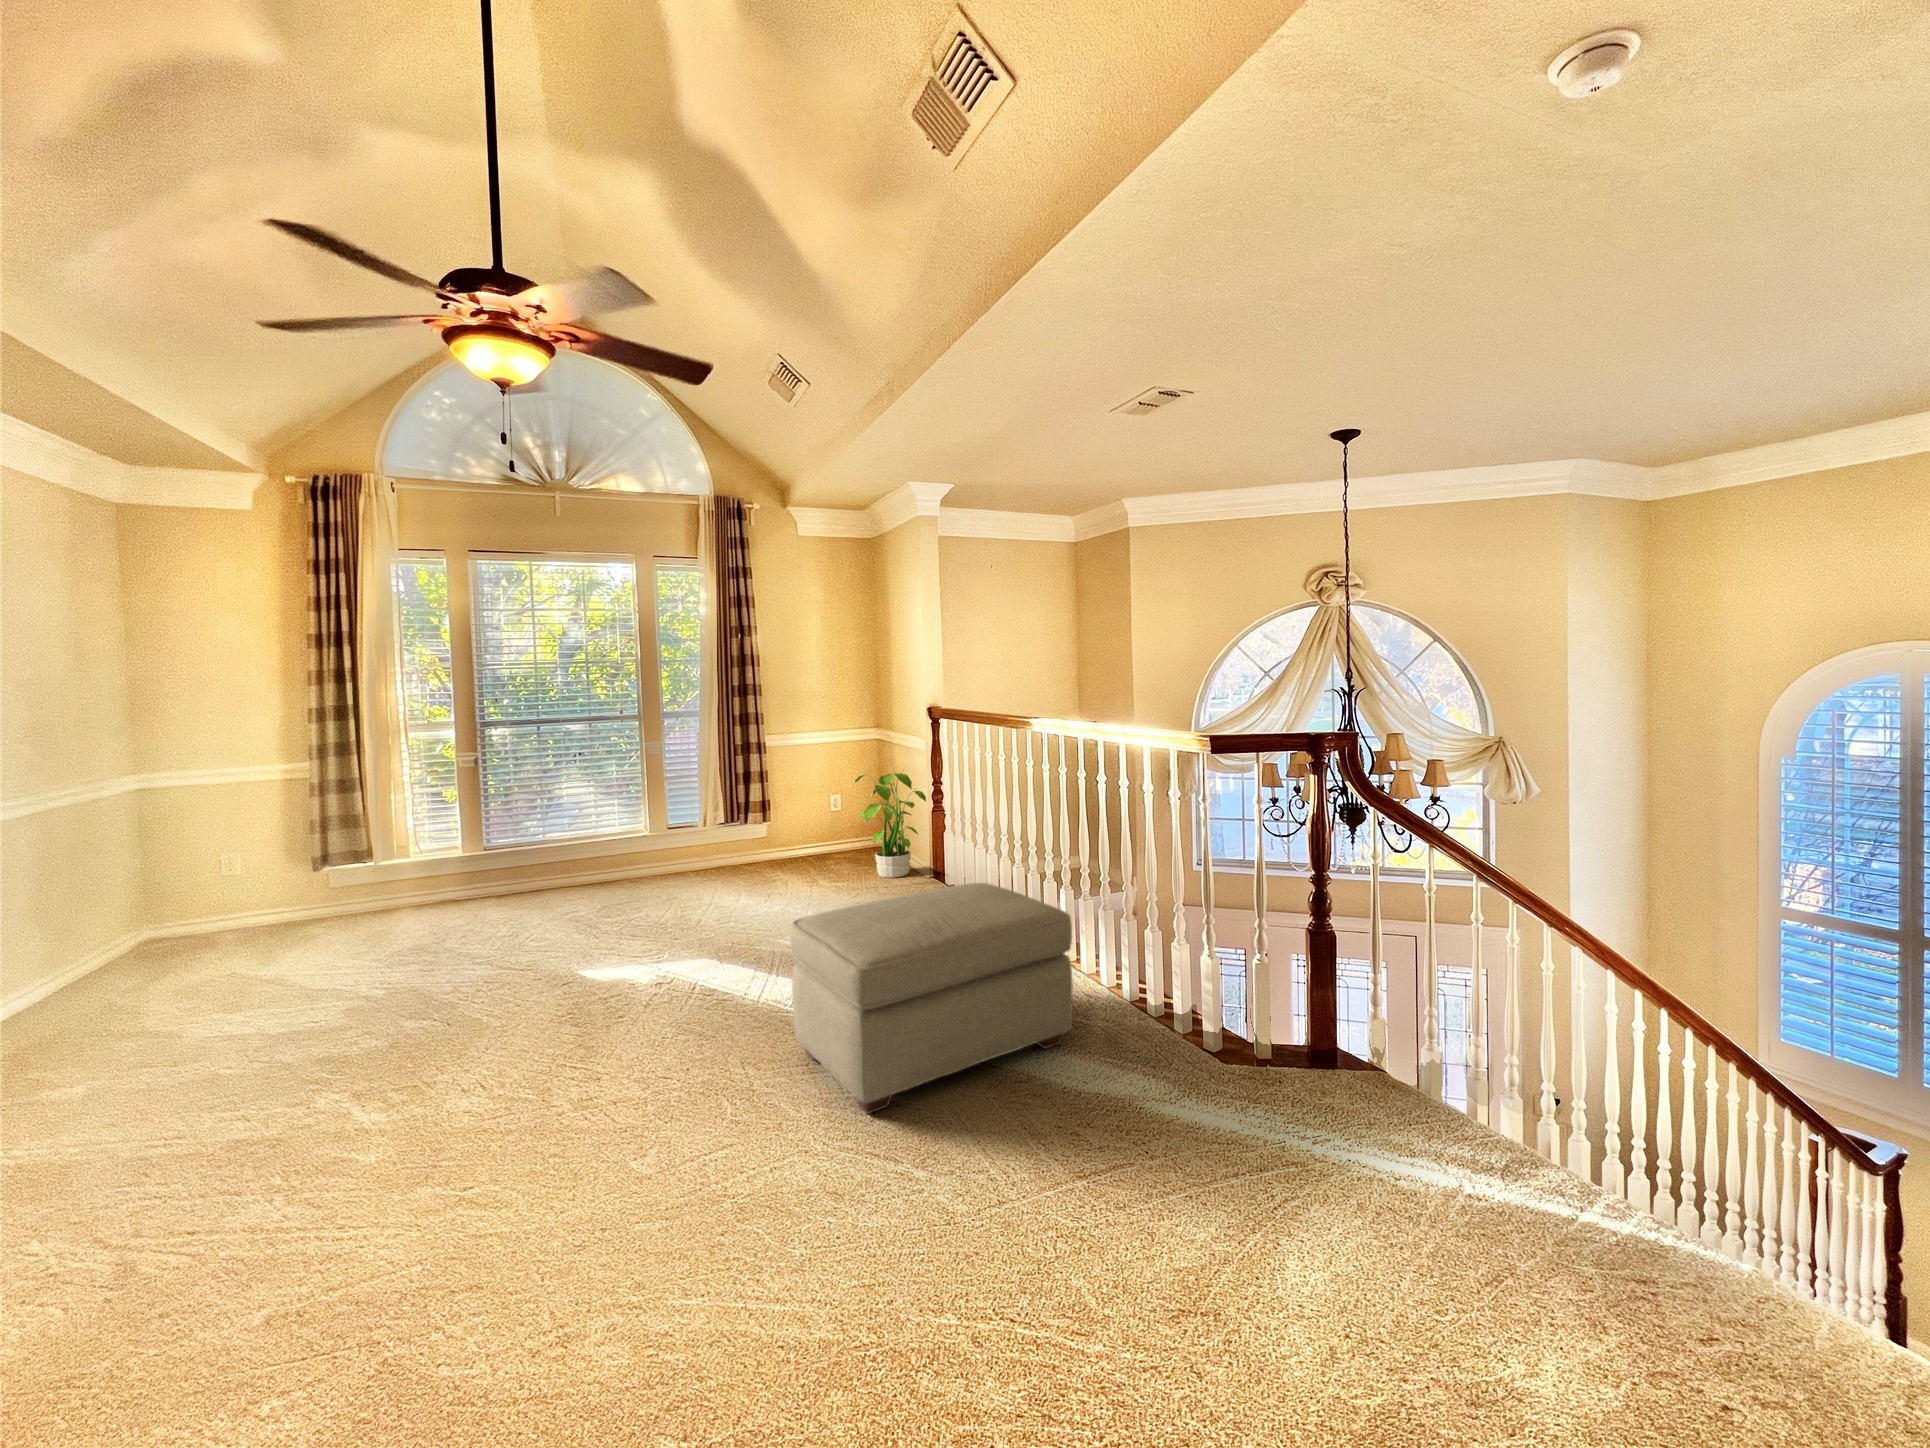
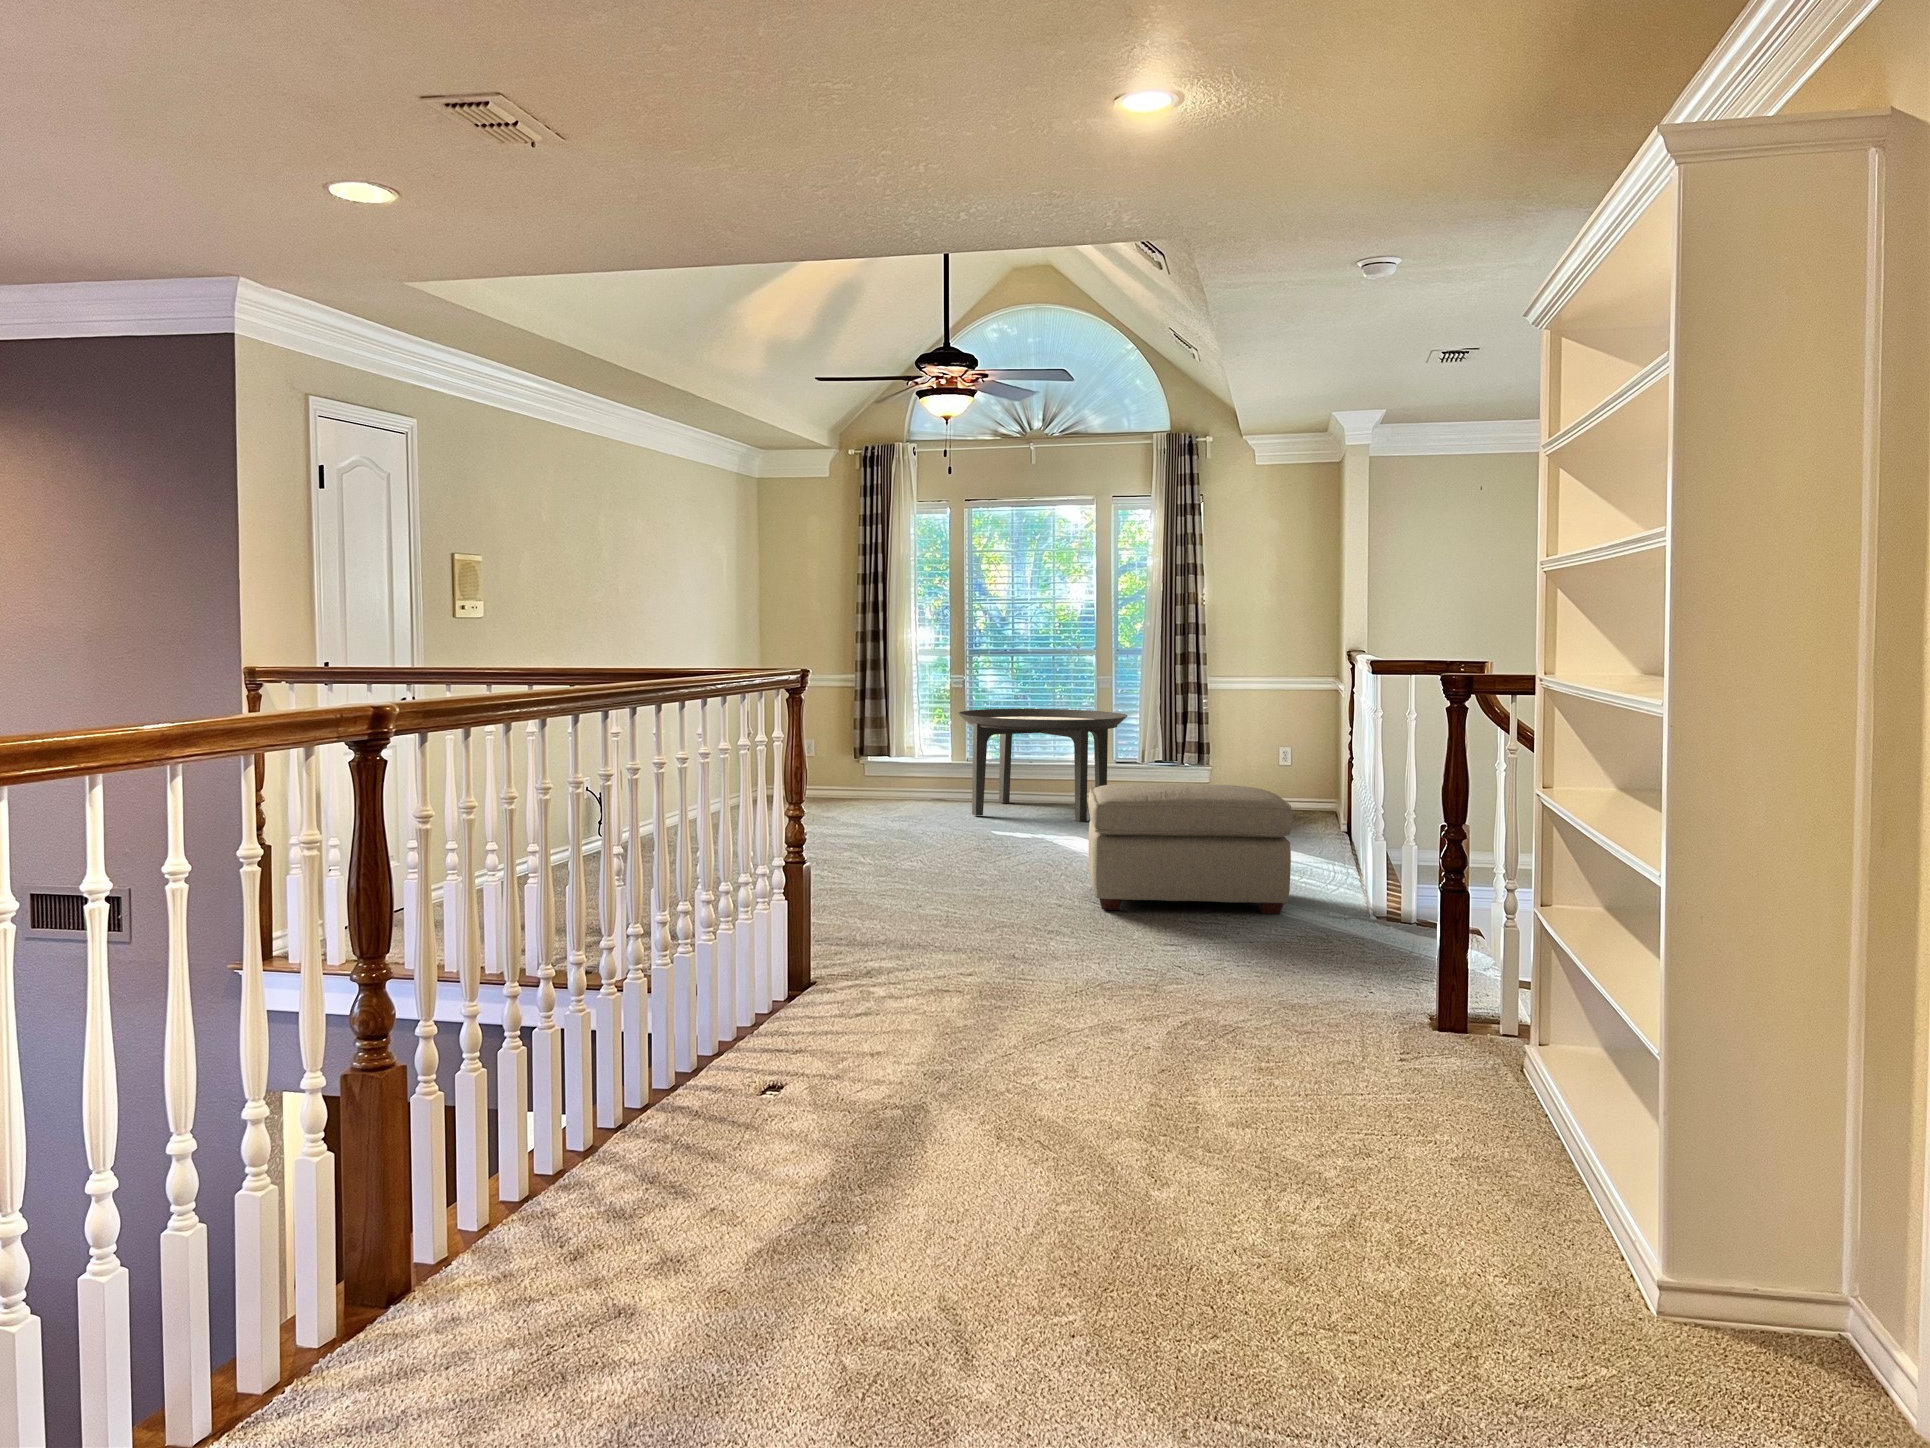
potted plant: present [854,772,926,878] -> none [1273,717,1345,830]
round table: none [483,780,698,928] -> present [958,709,1127,822]

